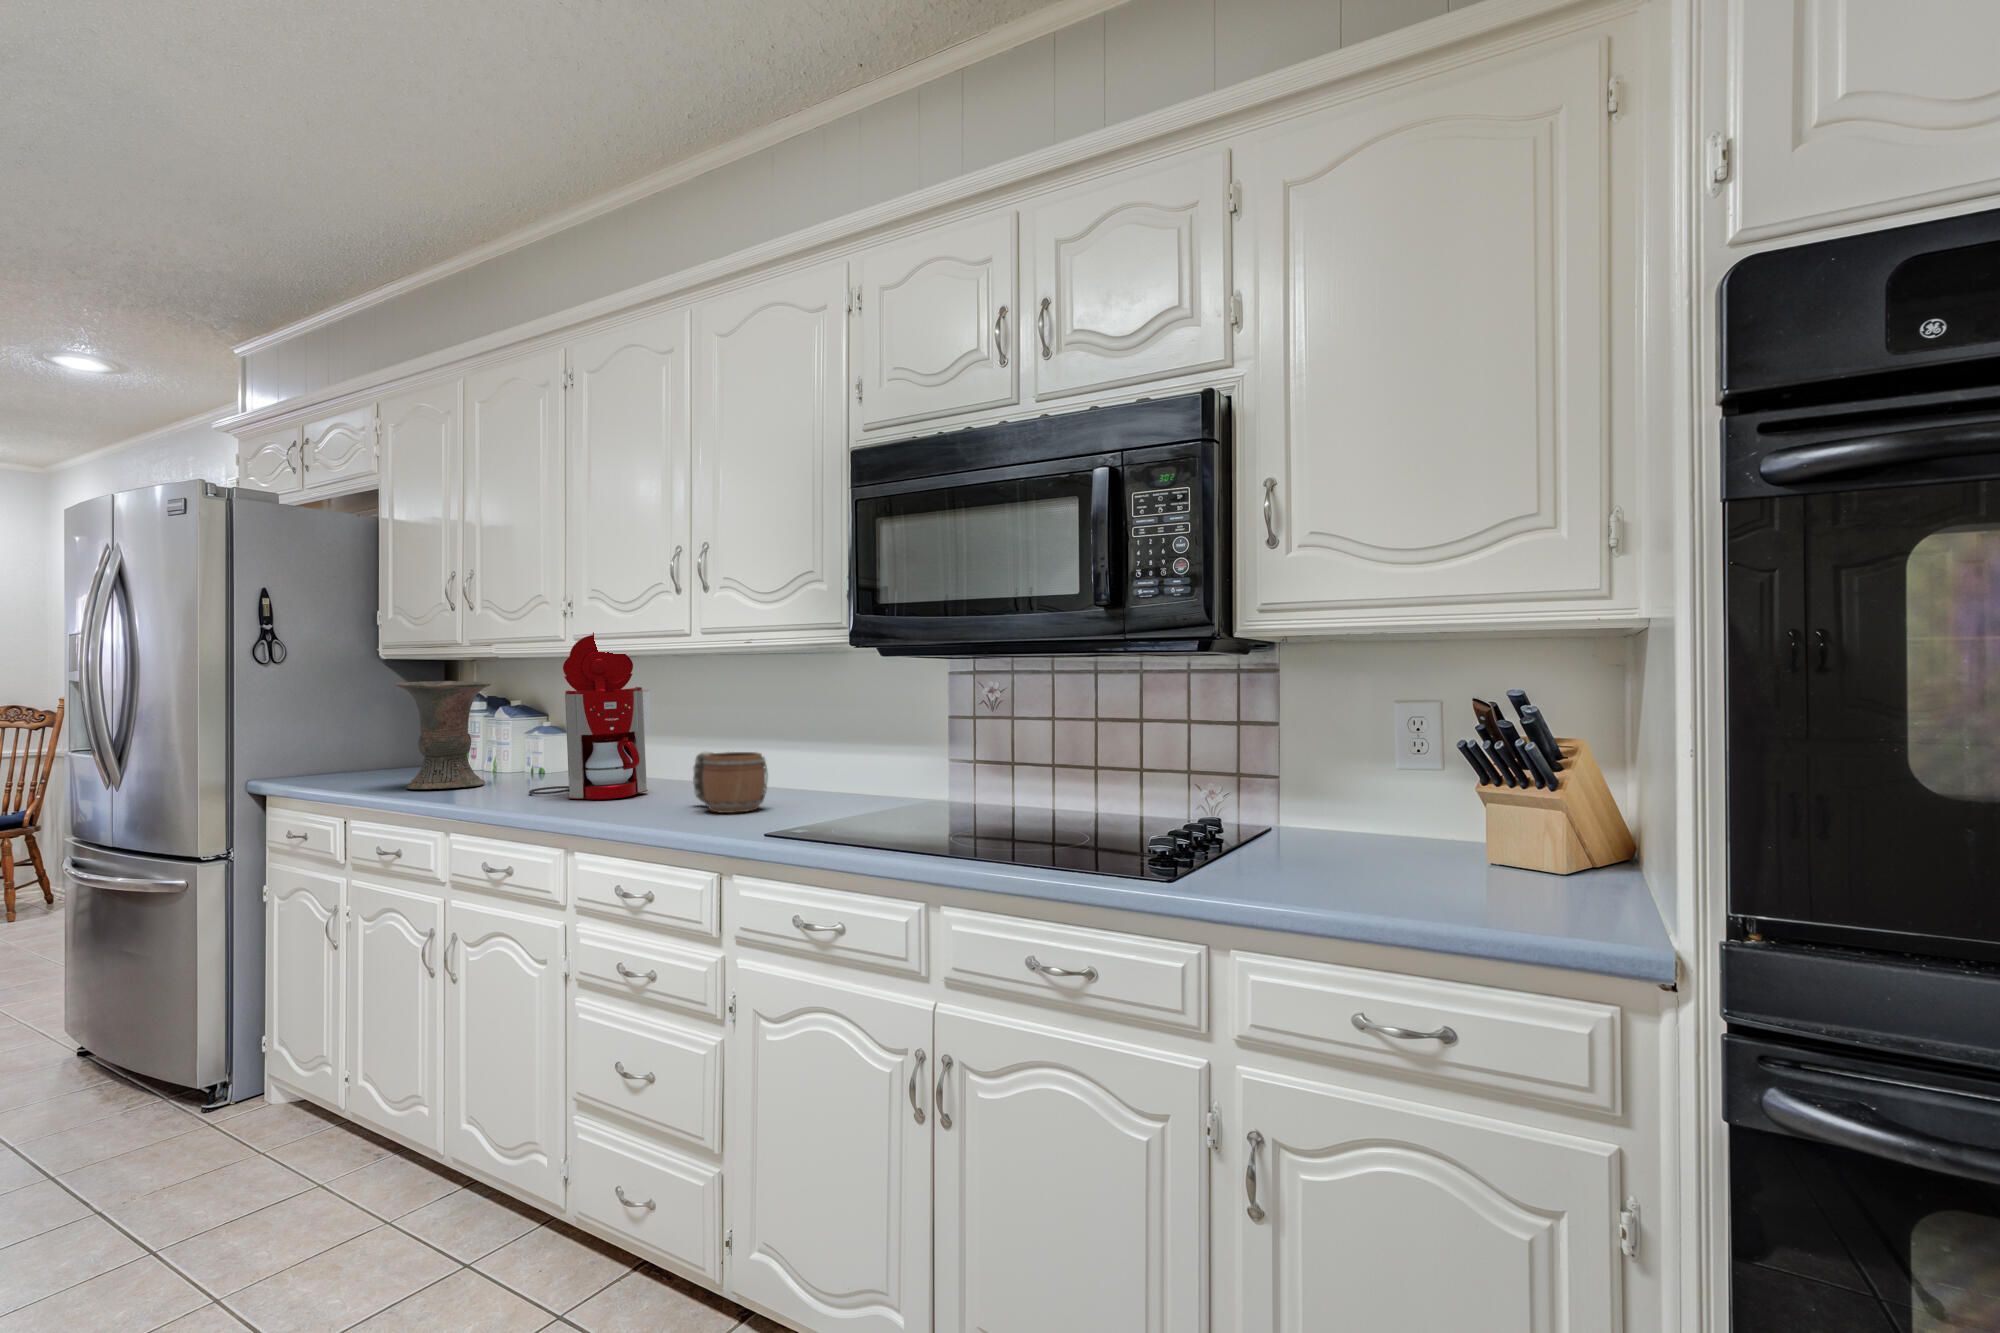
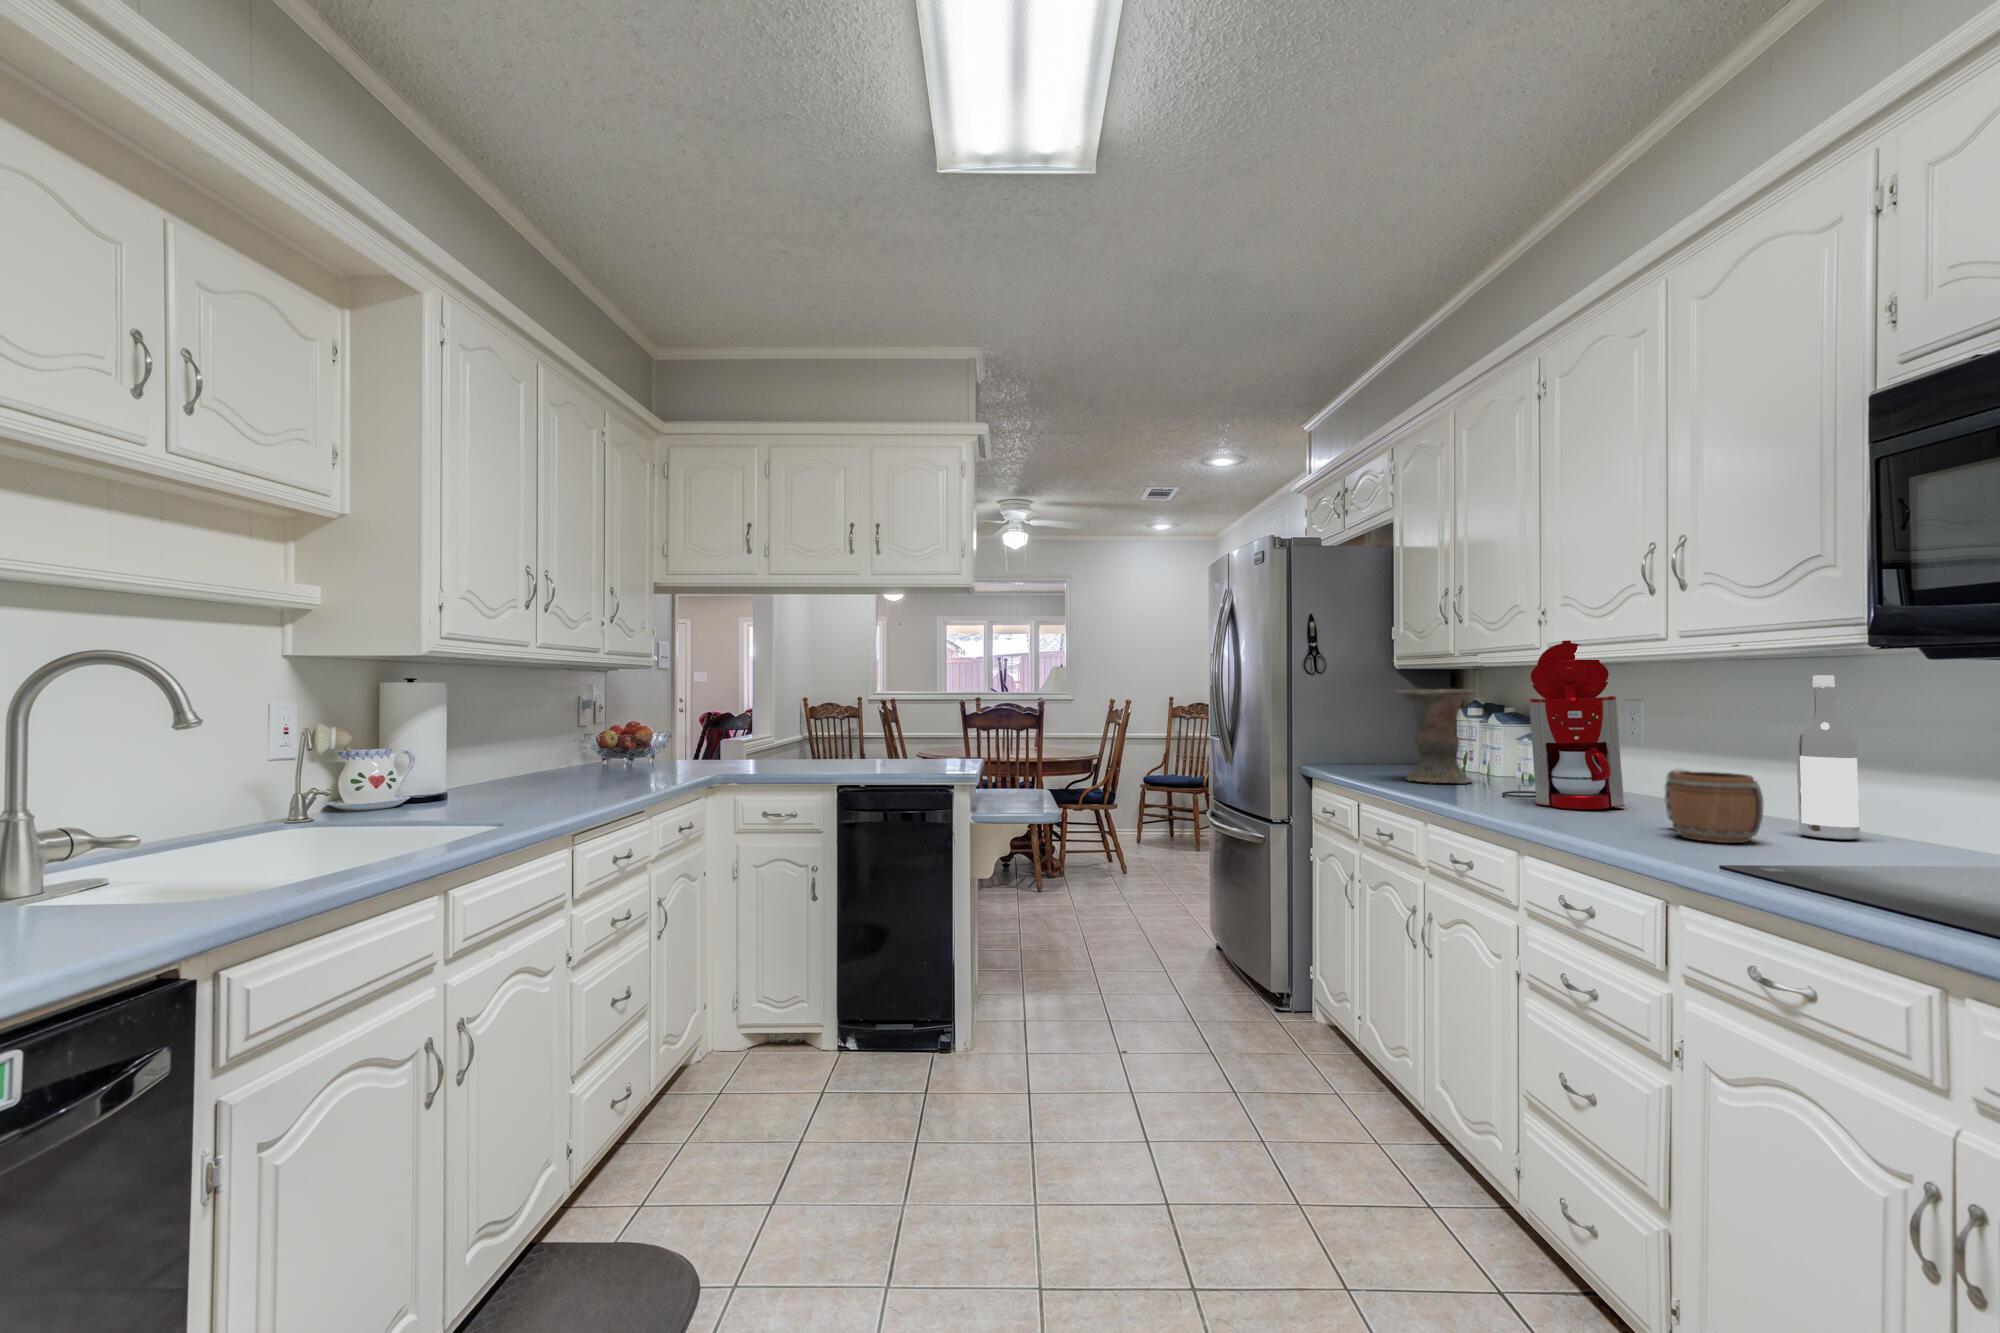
wine bottle: none [782,669,818,799] -> present [1796,675,1860,840]

